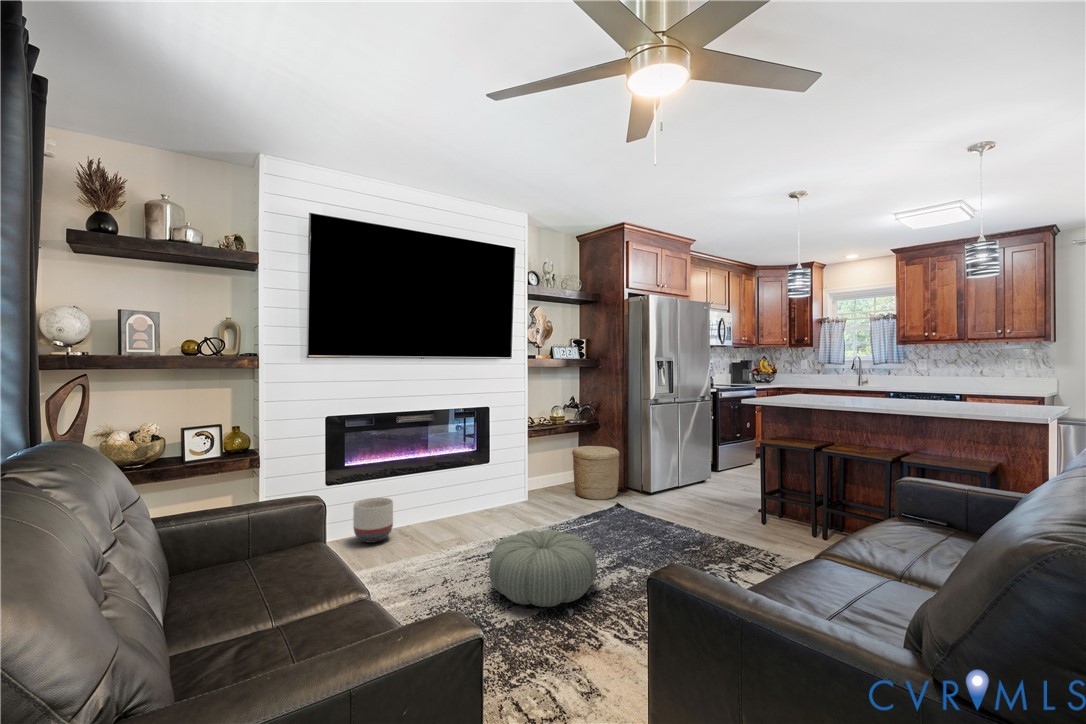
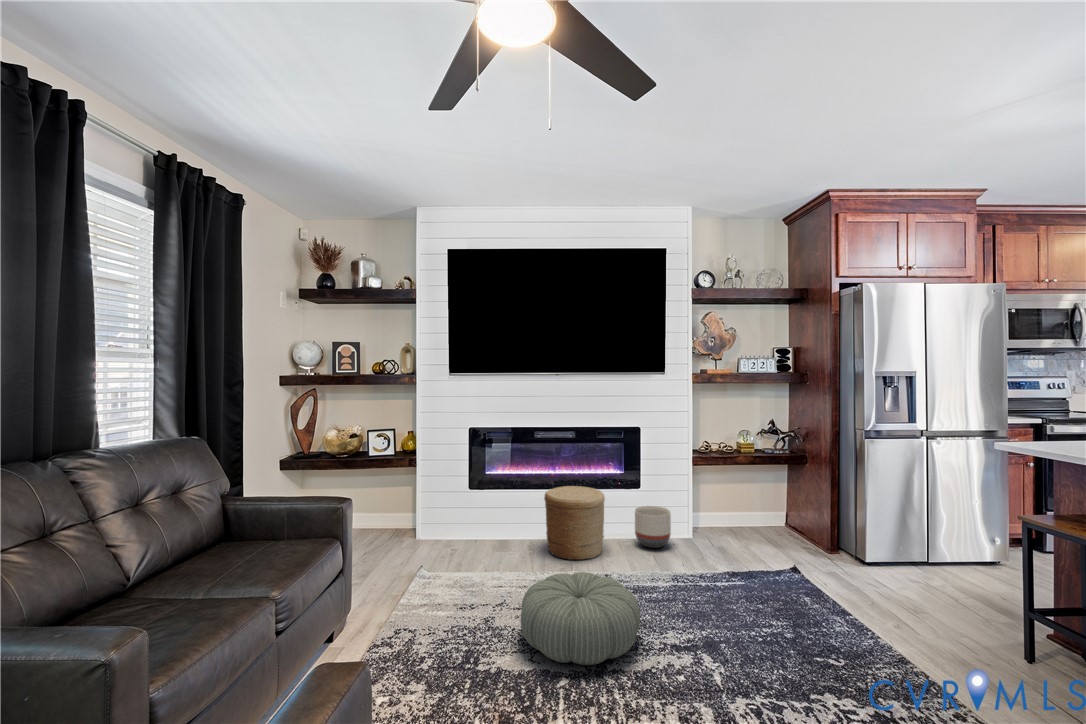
woven basket: present [572,446,620,500] -> present [544,486,605,560]
planter: present [353,498,393,543] -> present [635,506,671,548]

